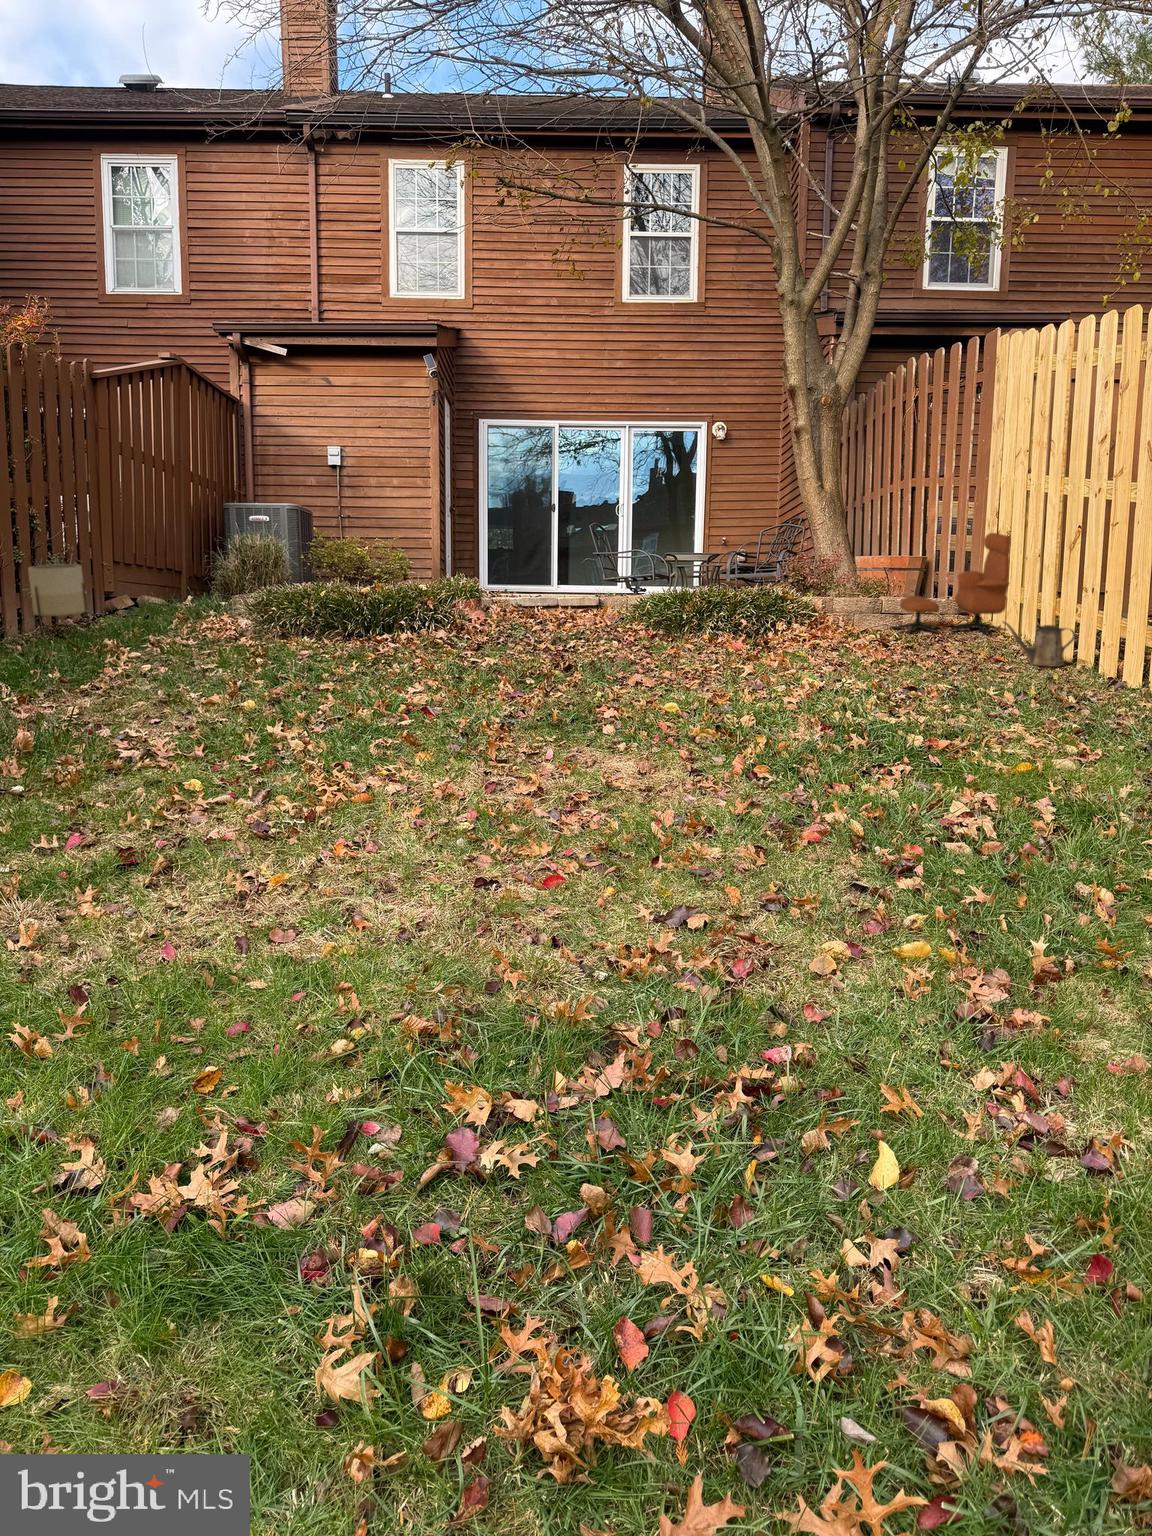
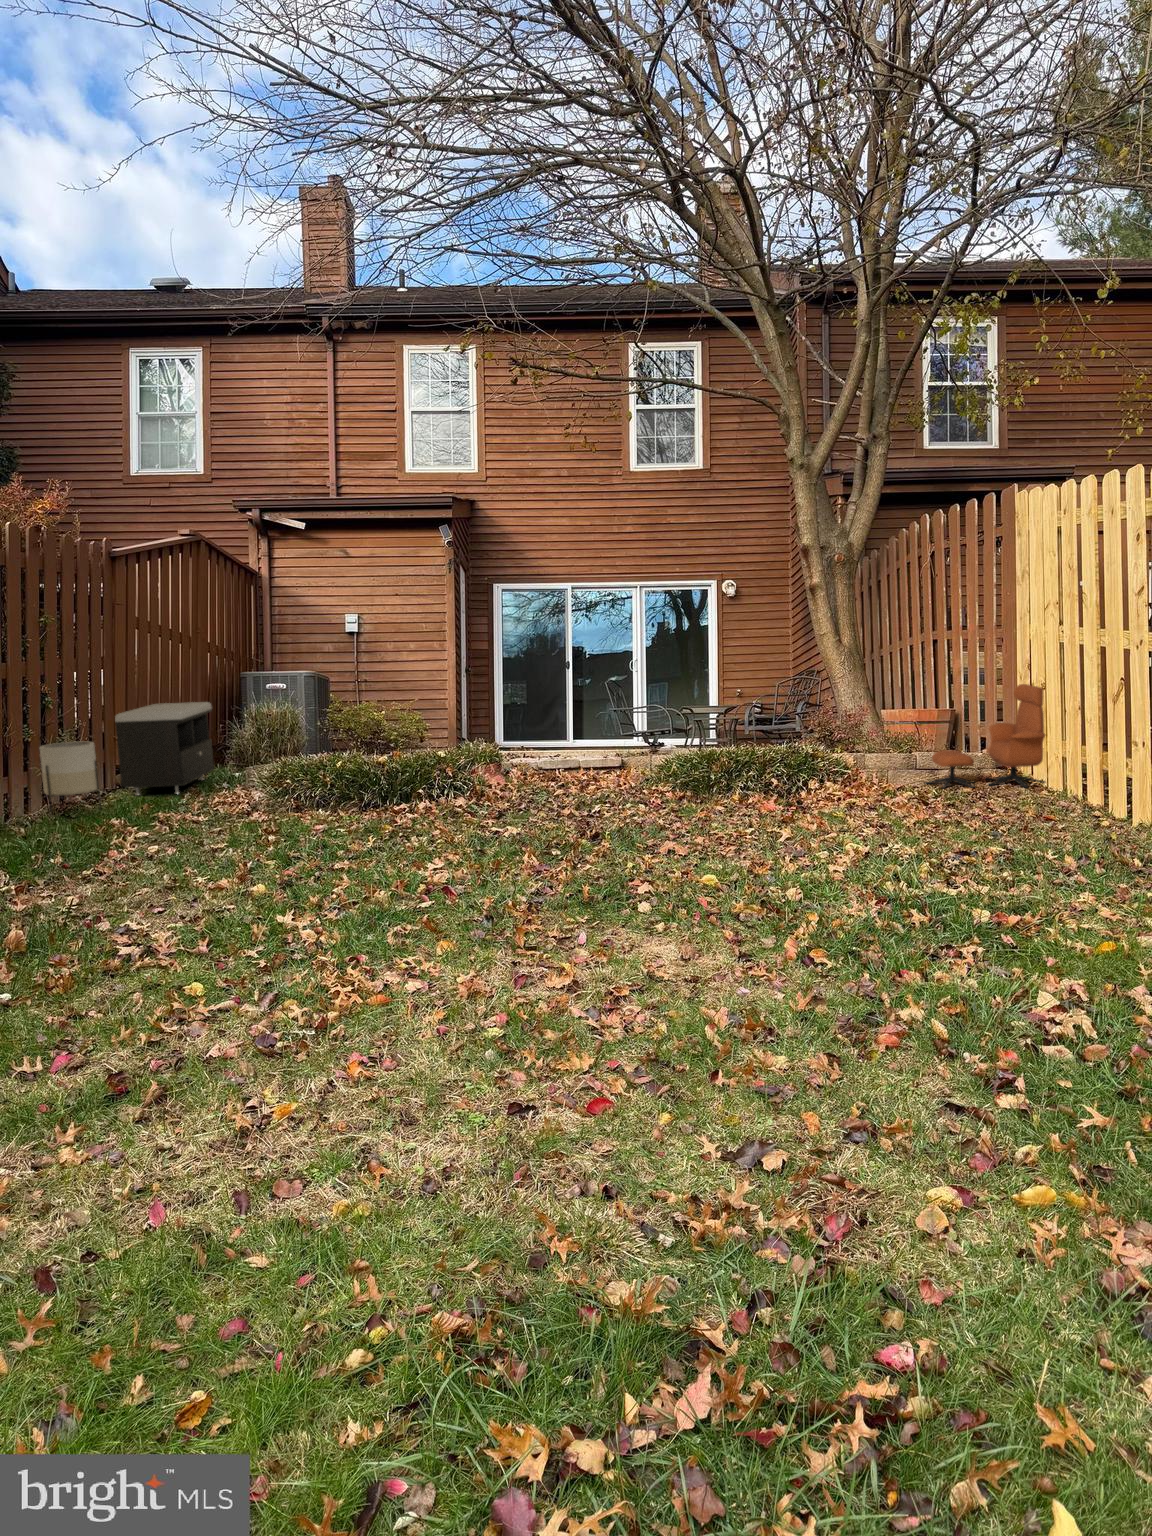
storage bench: none [99,530,197,621] -> present [115,702,214,795]
watering can: present [1003,621,1076,667] -> none [1047,776,1125,822]

